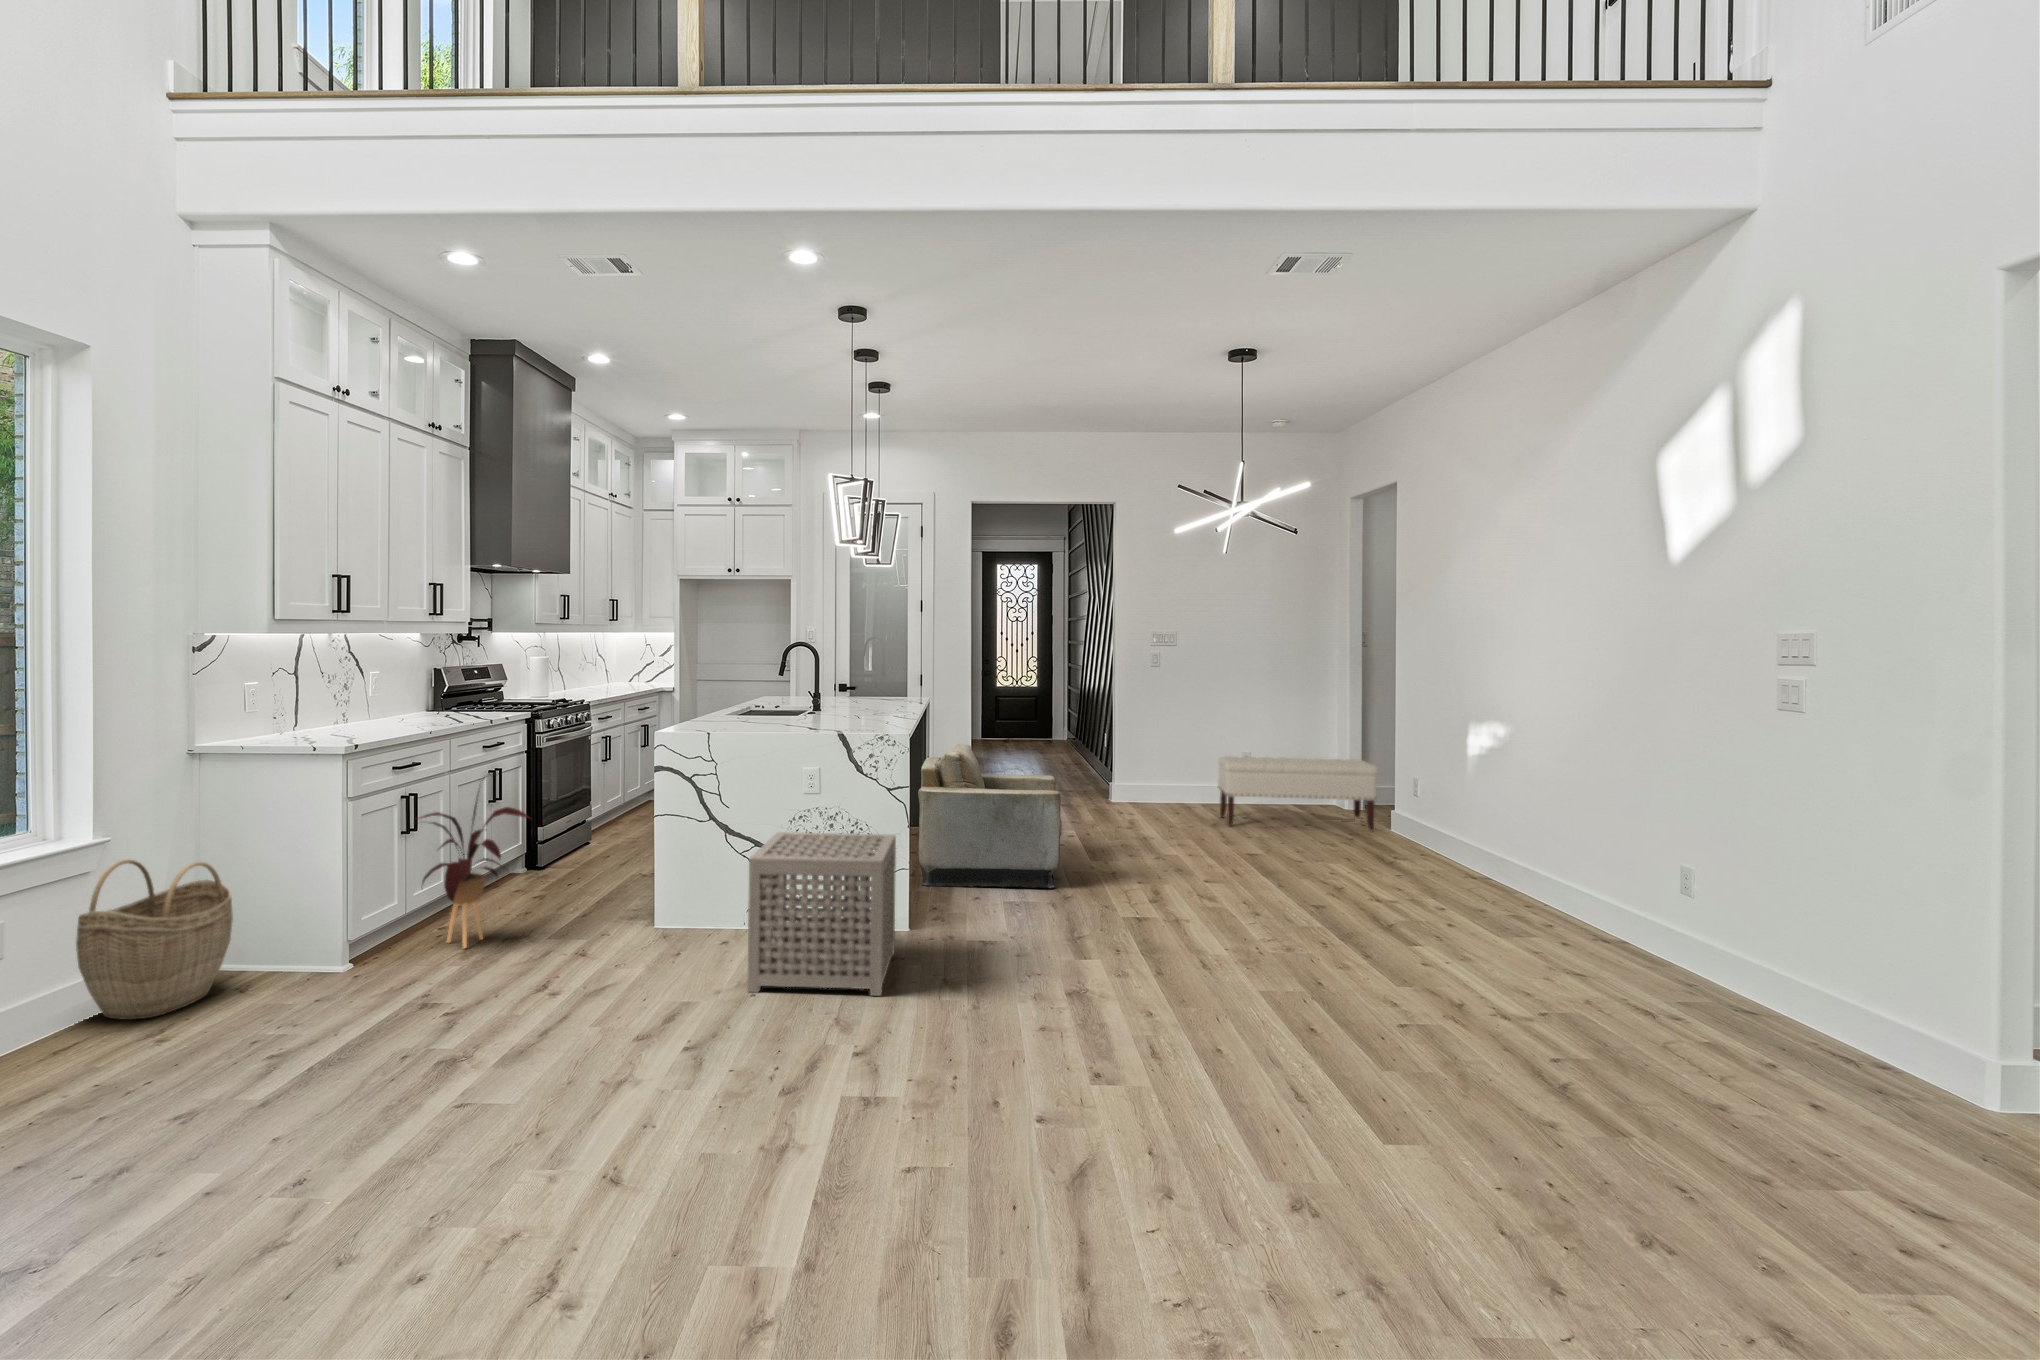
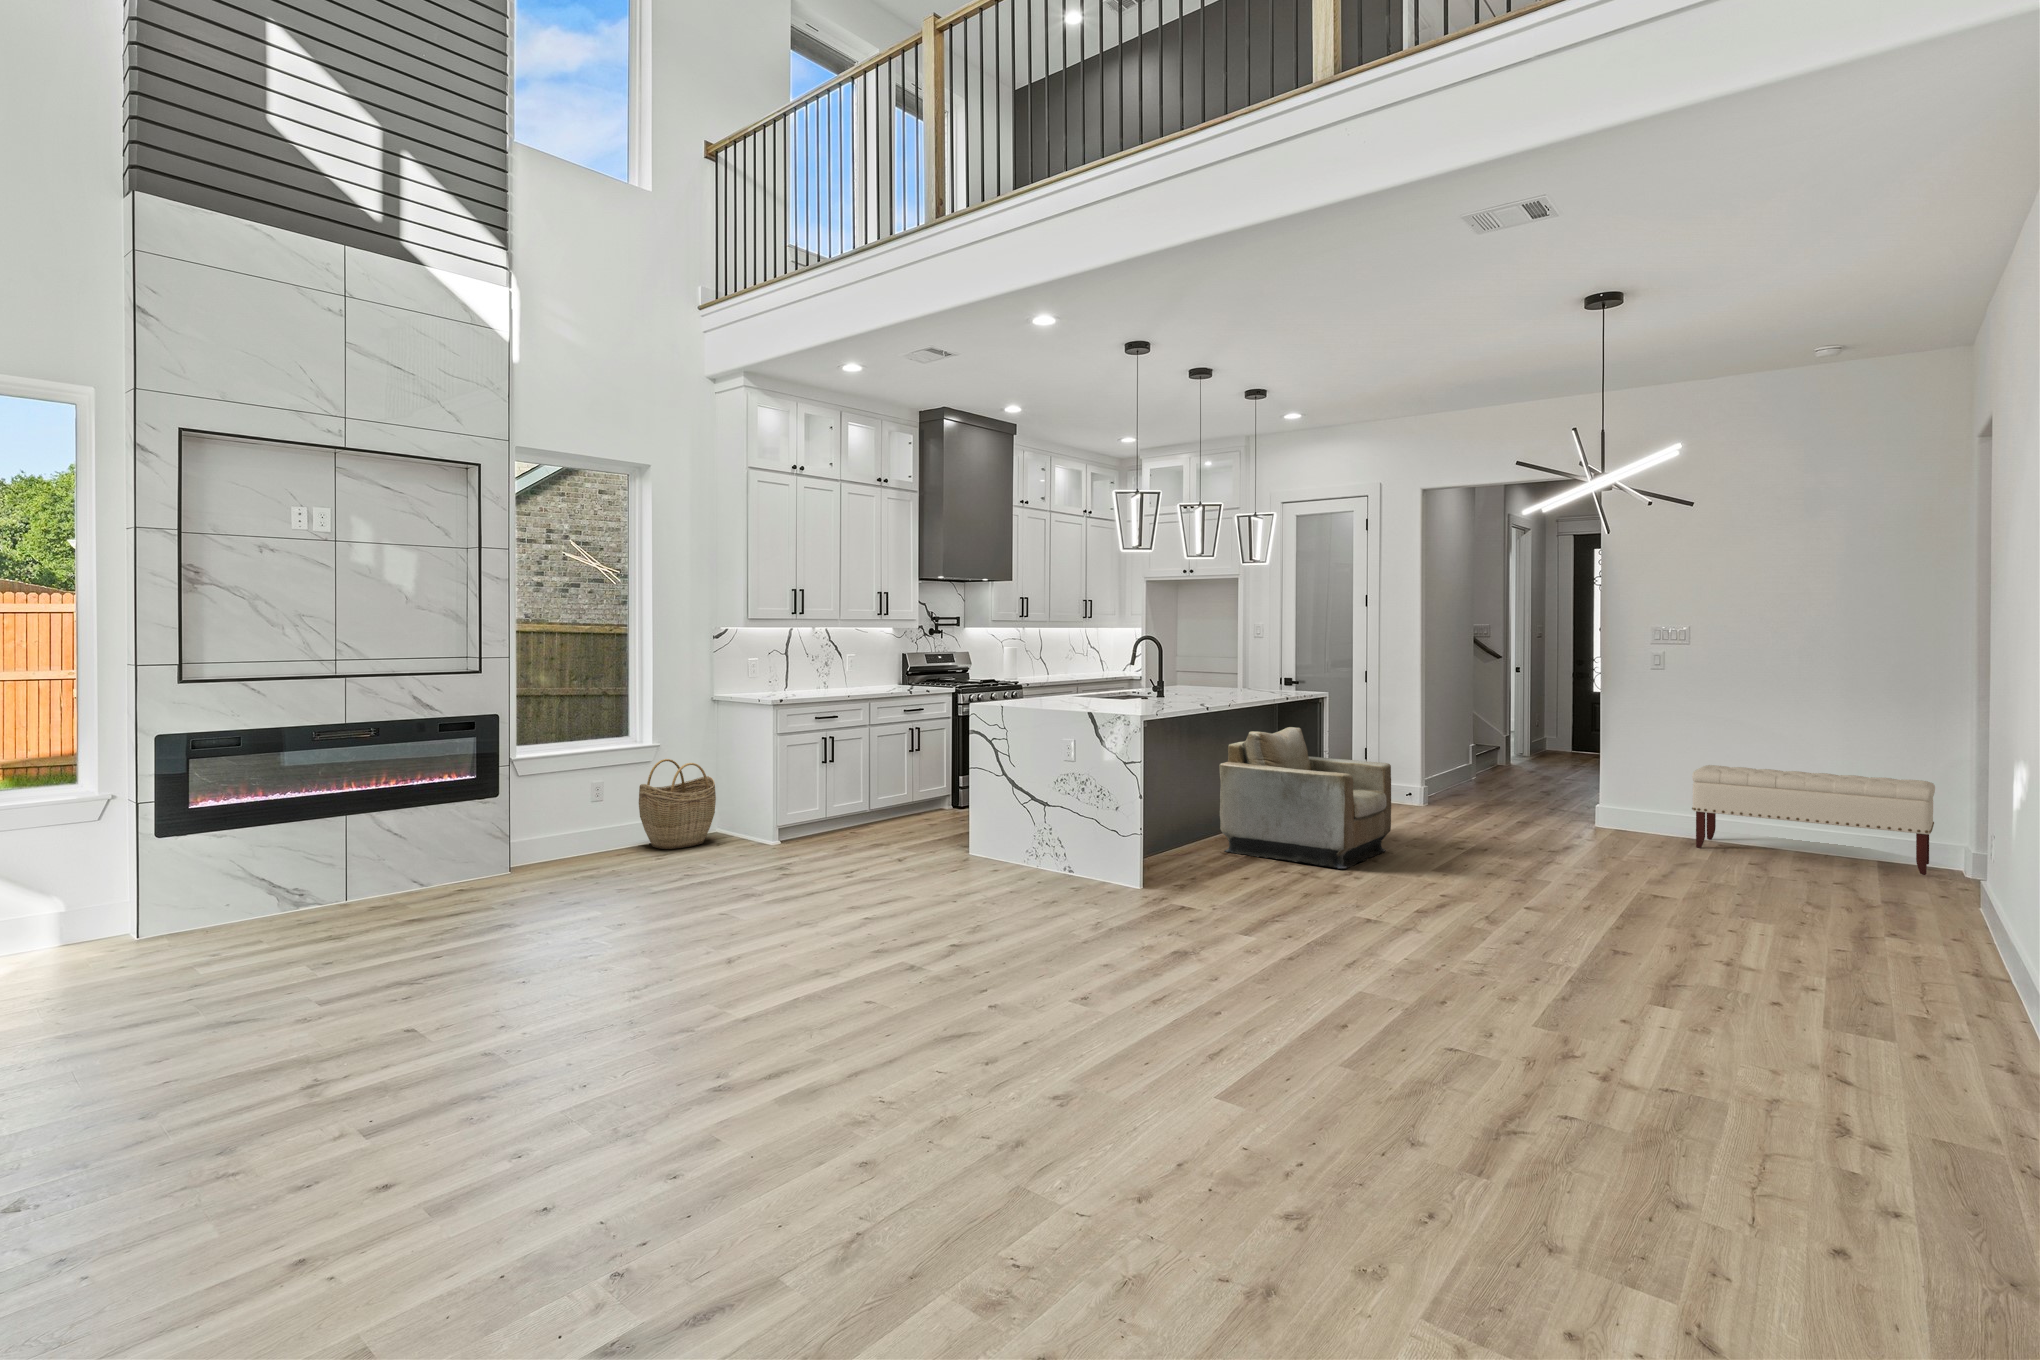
house plant: present [421,776,532,948] -> none [816,724,886,842]
side table: present [747,832,896,996] -> none [966,779,1107,909]

